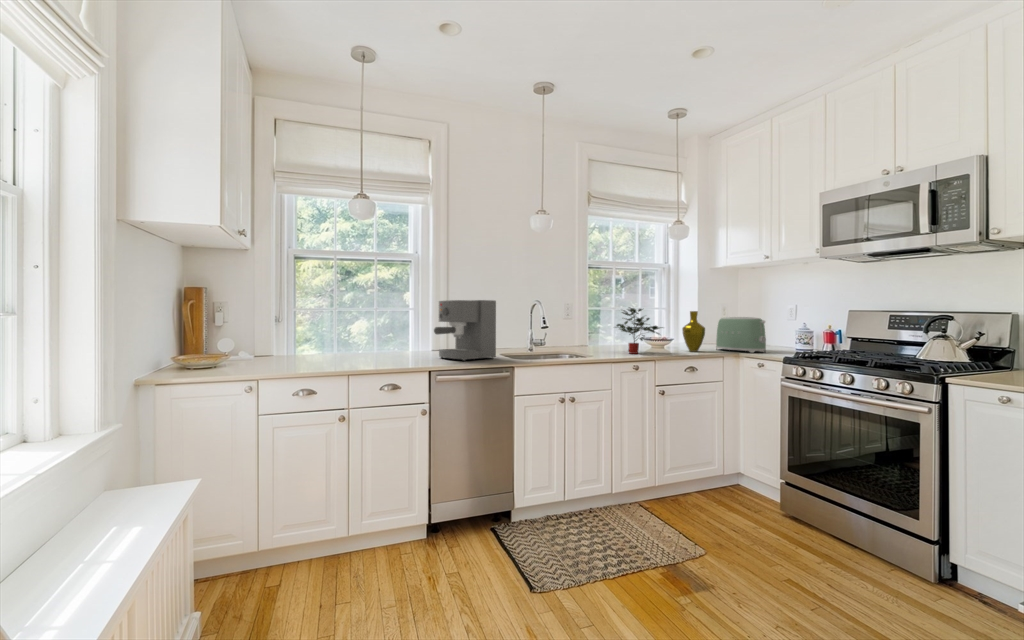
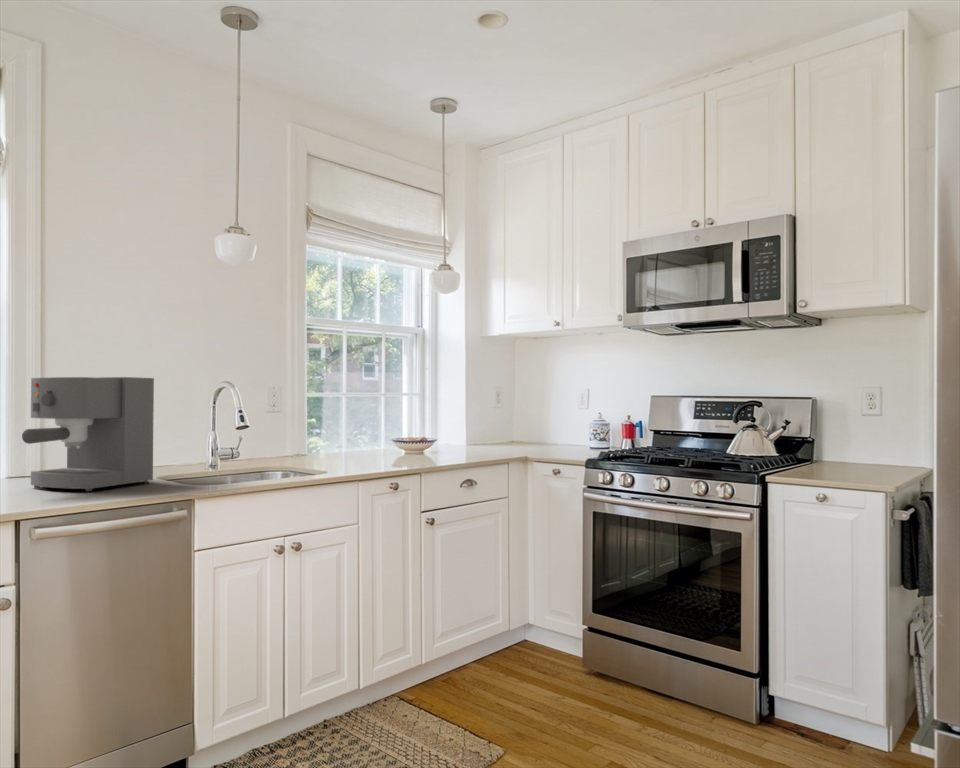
potted plant: present [617,307,663,354] -> none [352,389,432,461]
vase: present [682,311,705,352] -> none [452,395,483,454]
toaster: present [716,317,766,353] -> none [494,403,558,452]

